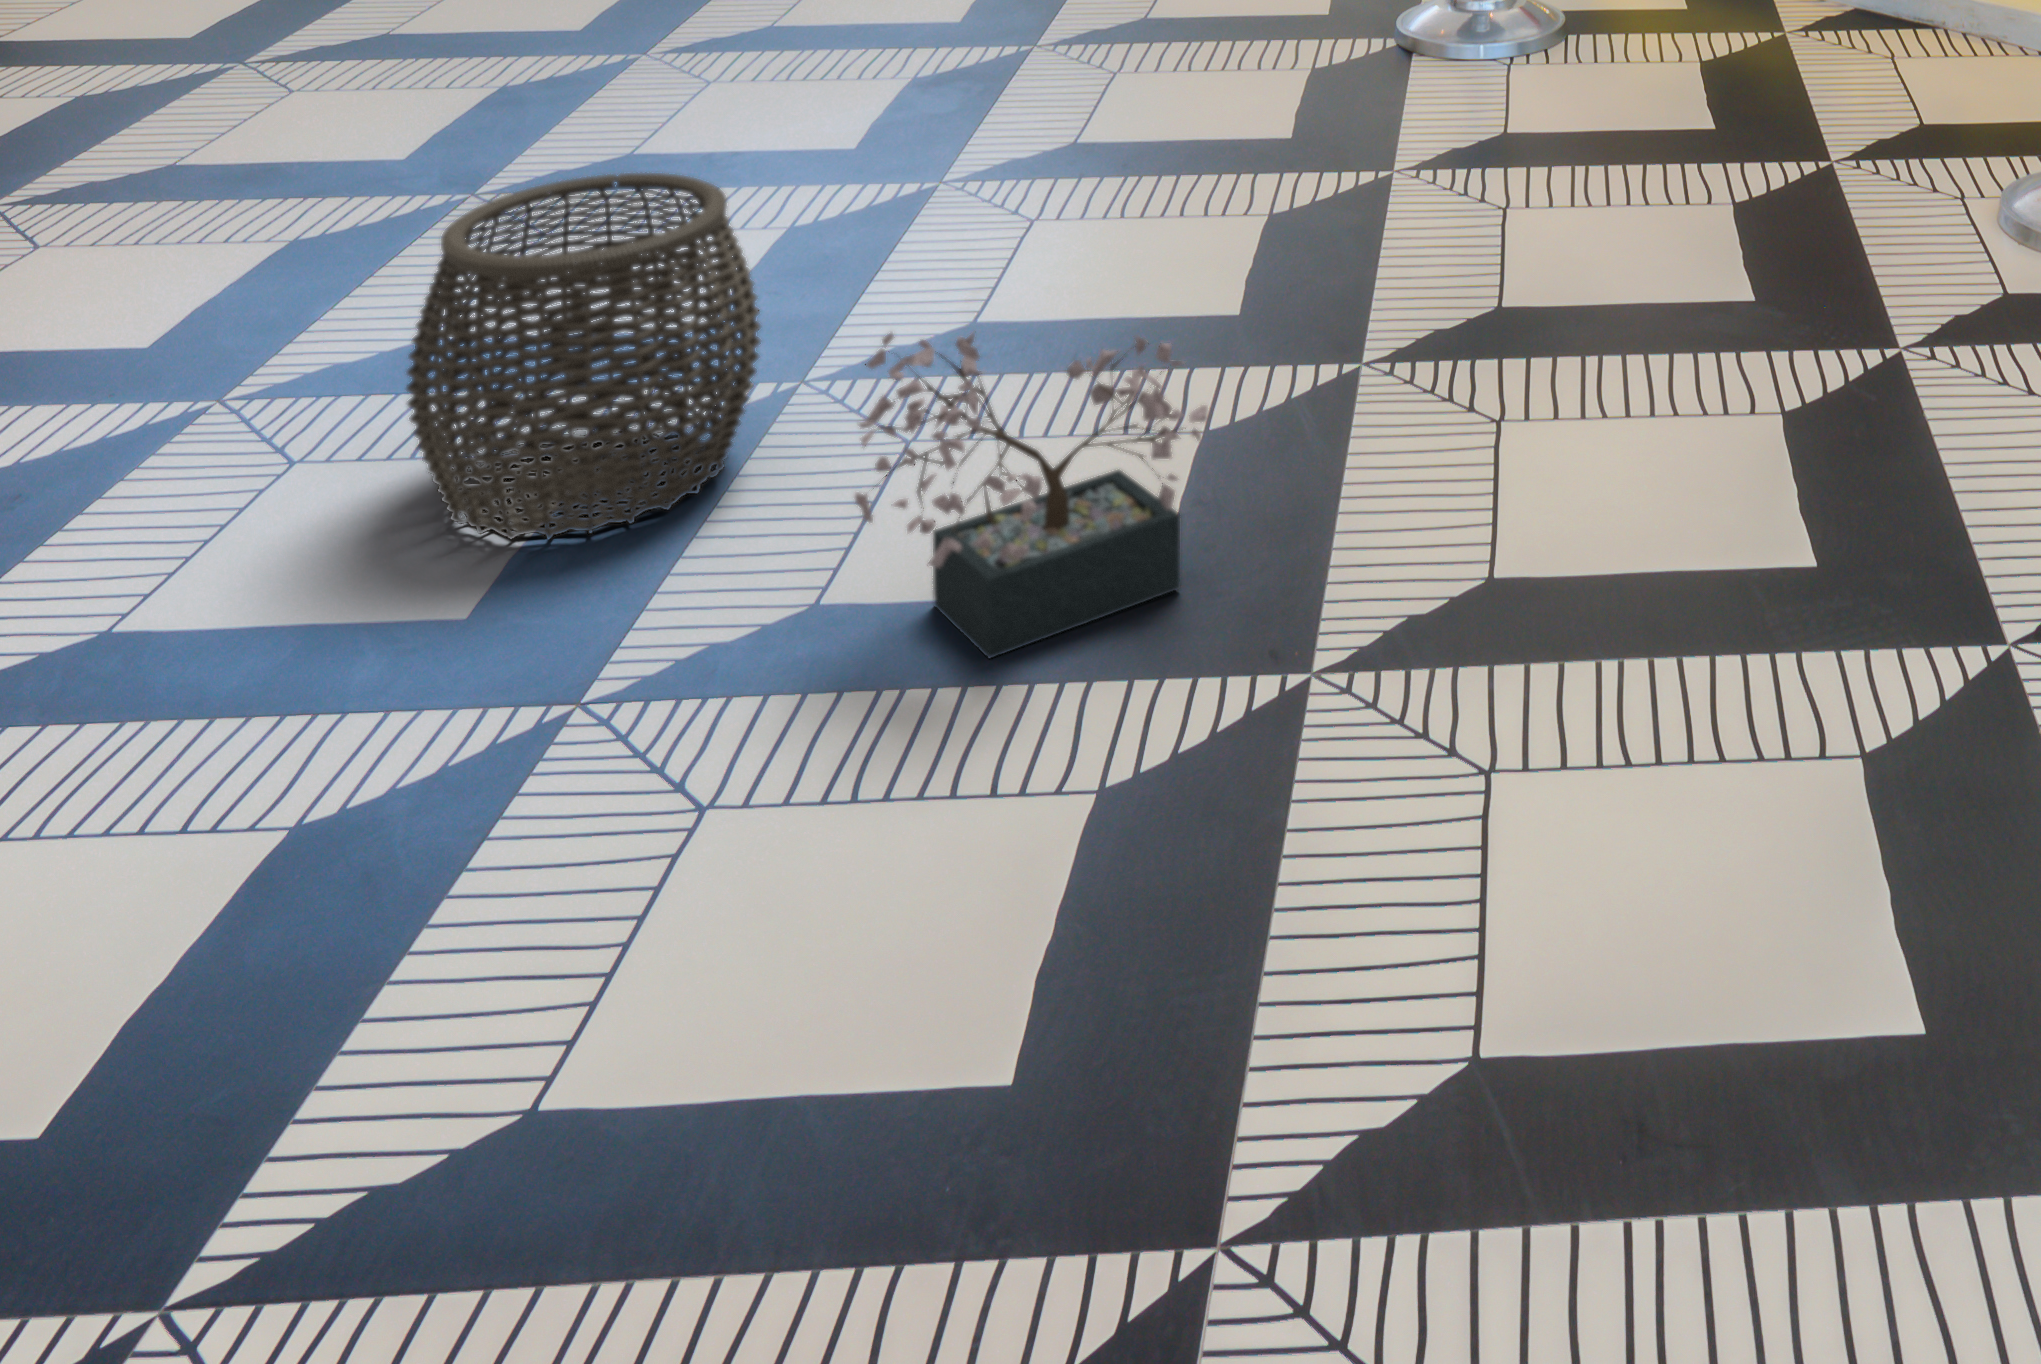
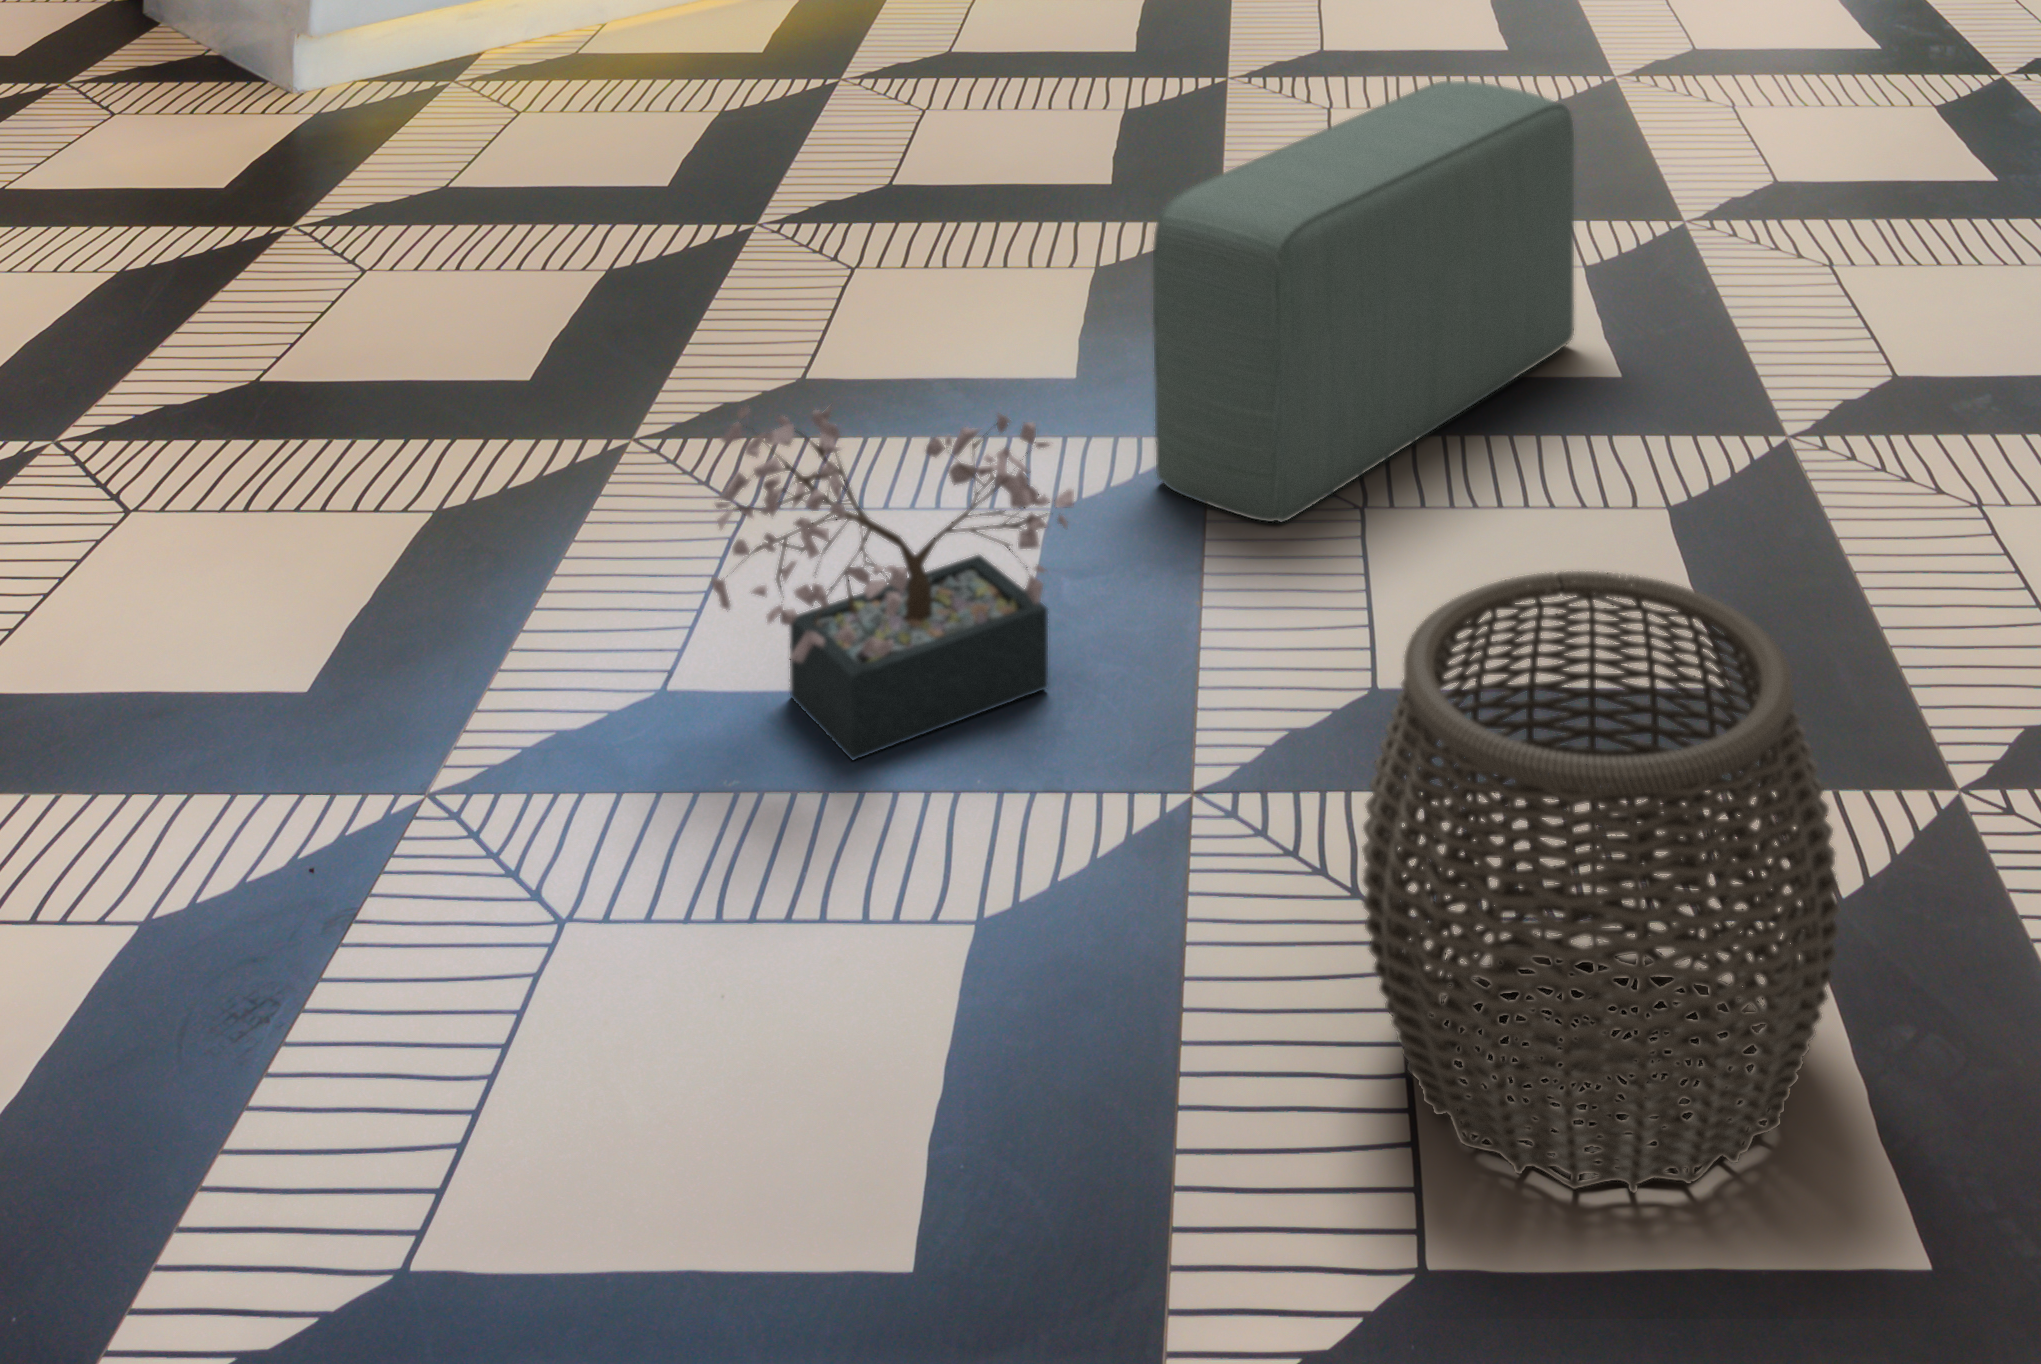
pouf: none [1295,27,1706,436] -> present [1153,81,1574,522]
woven basket: present [406,172,761,539] -> present [1362,571,1840,1193]

